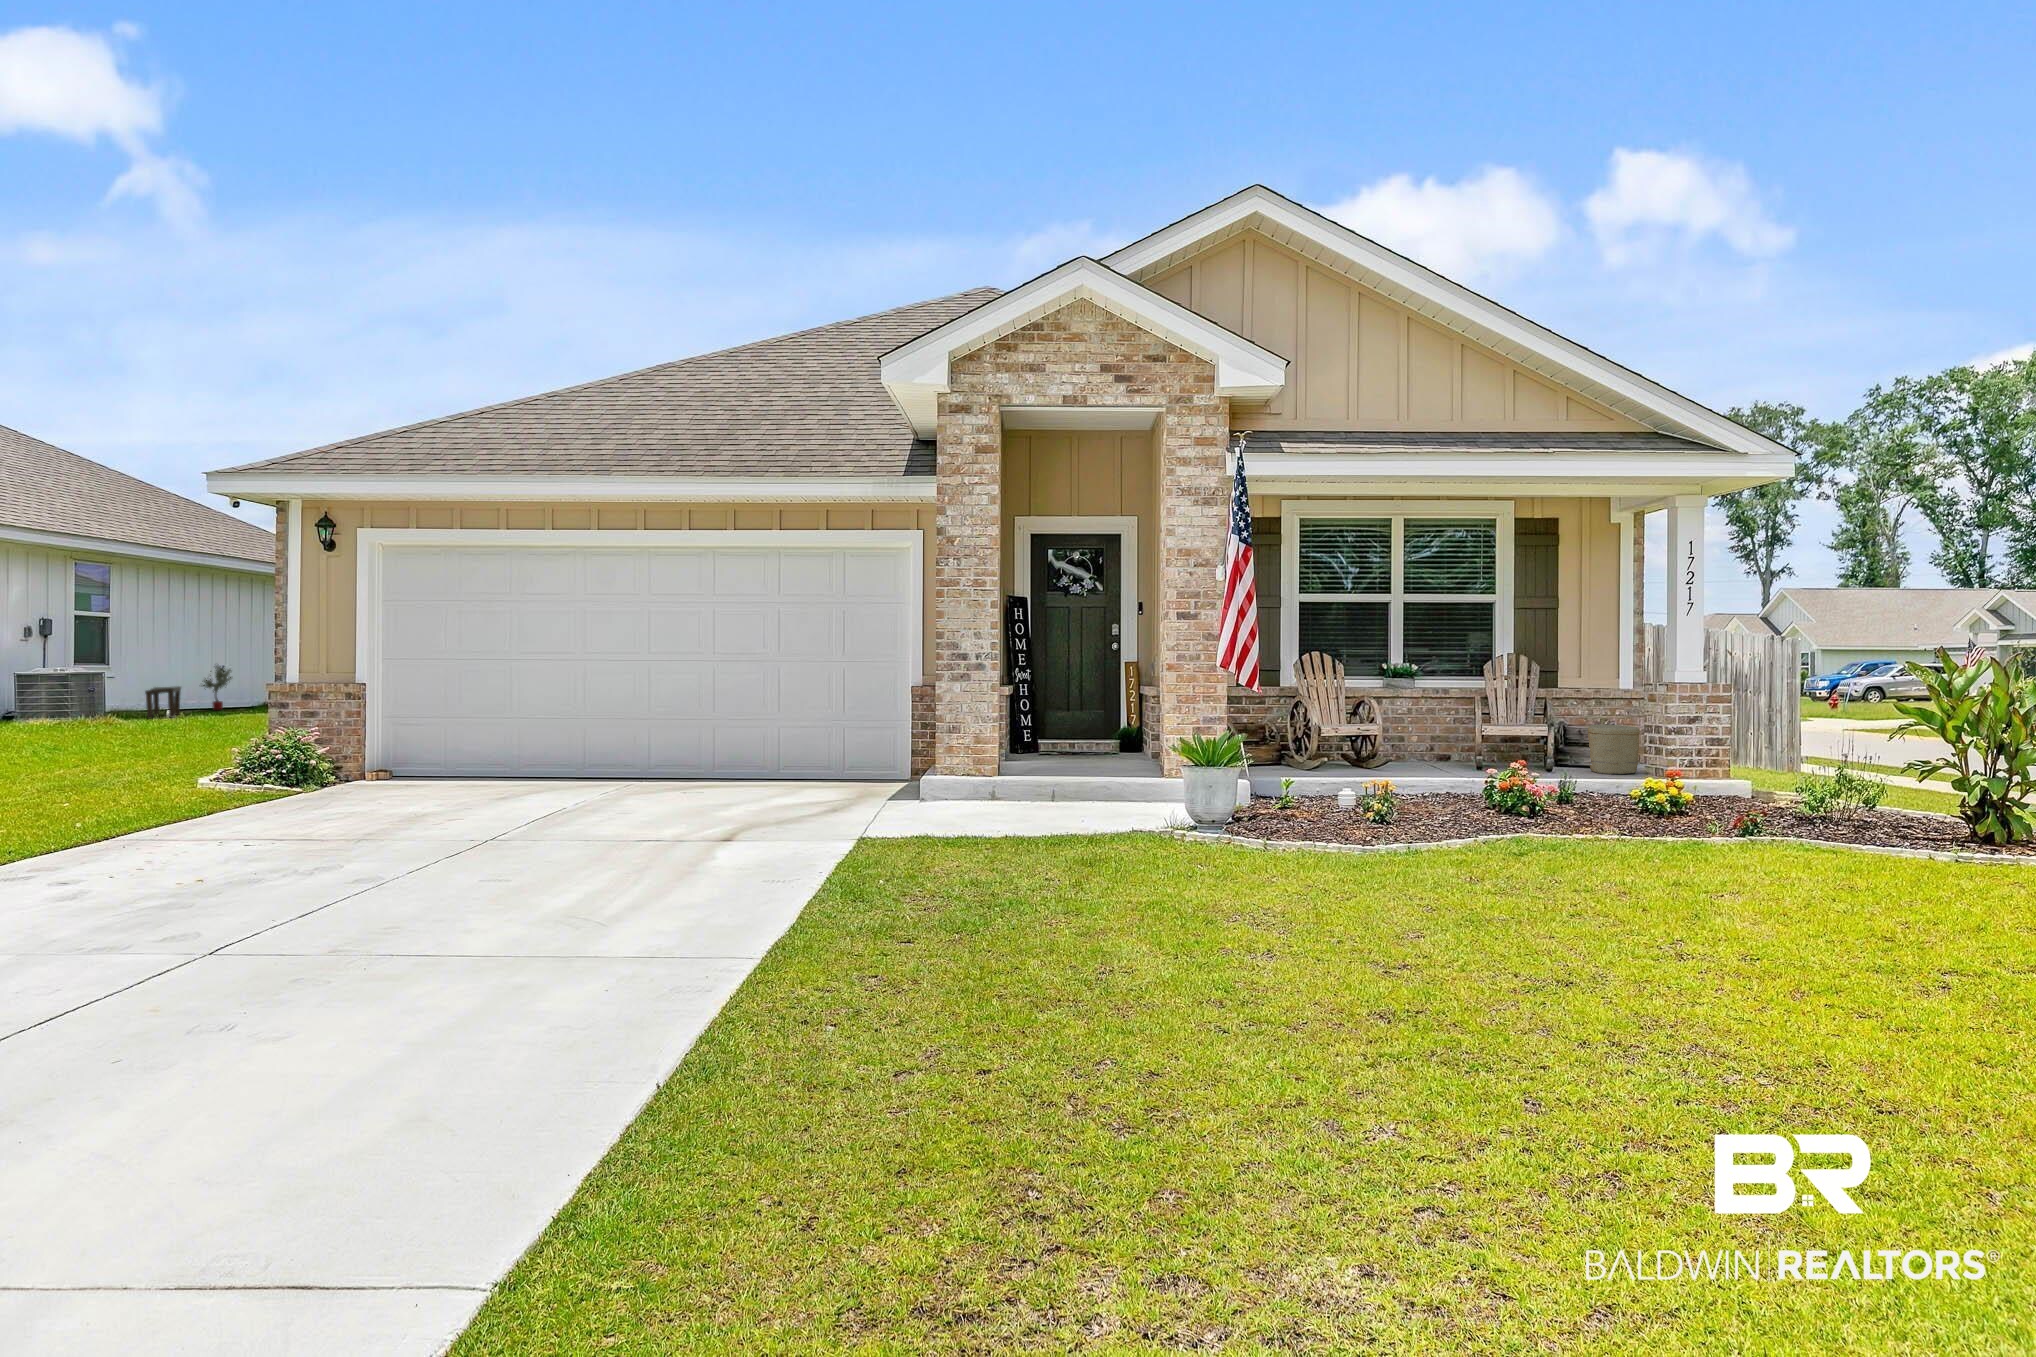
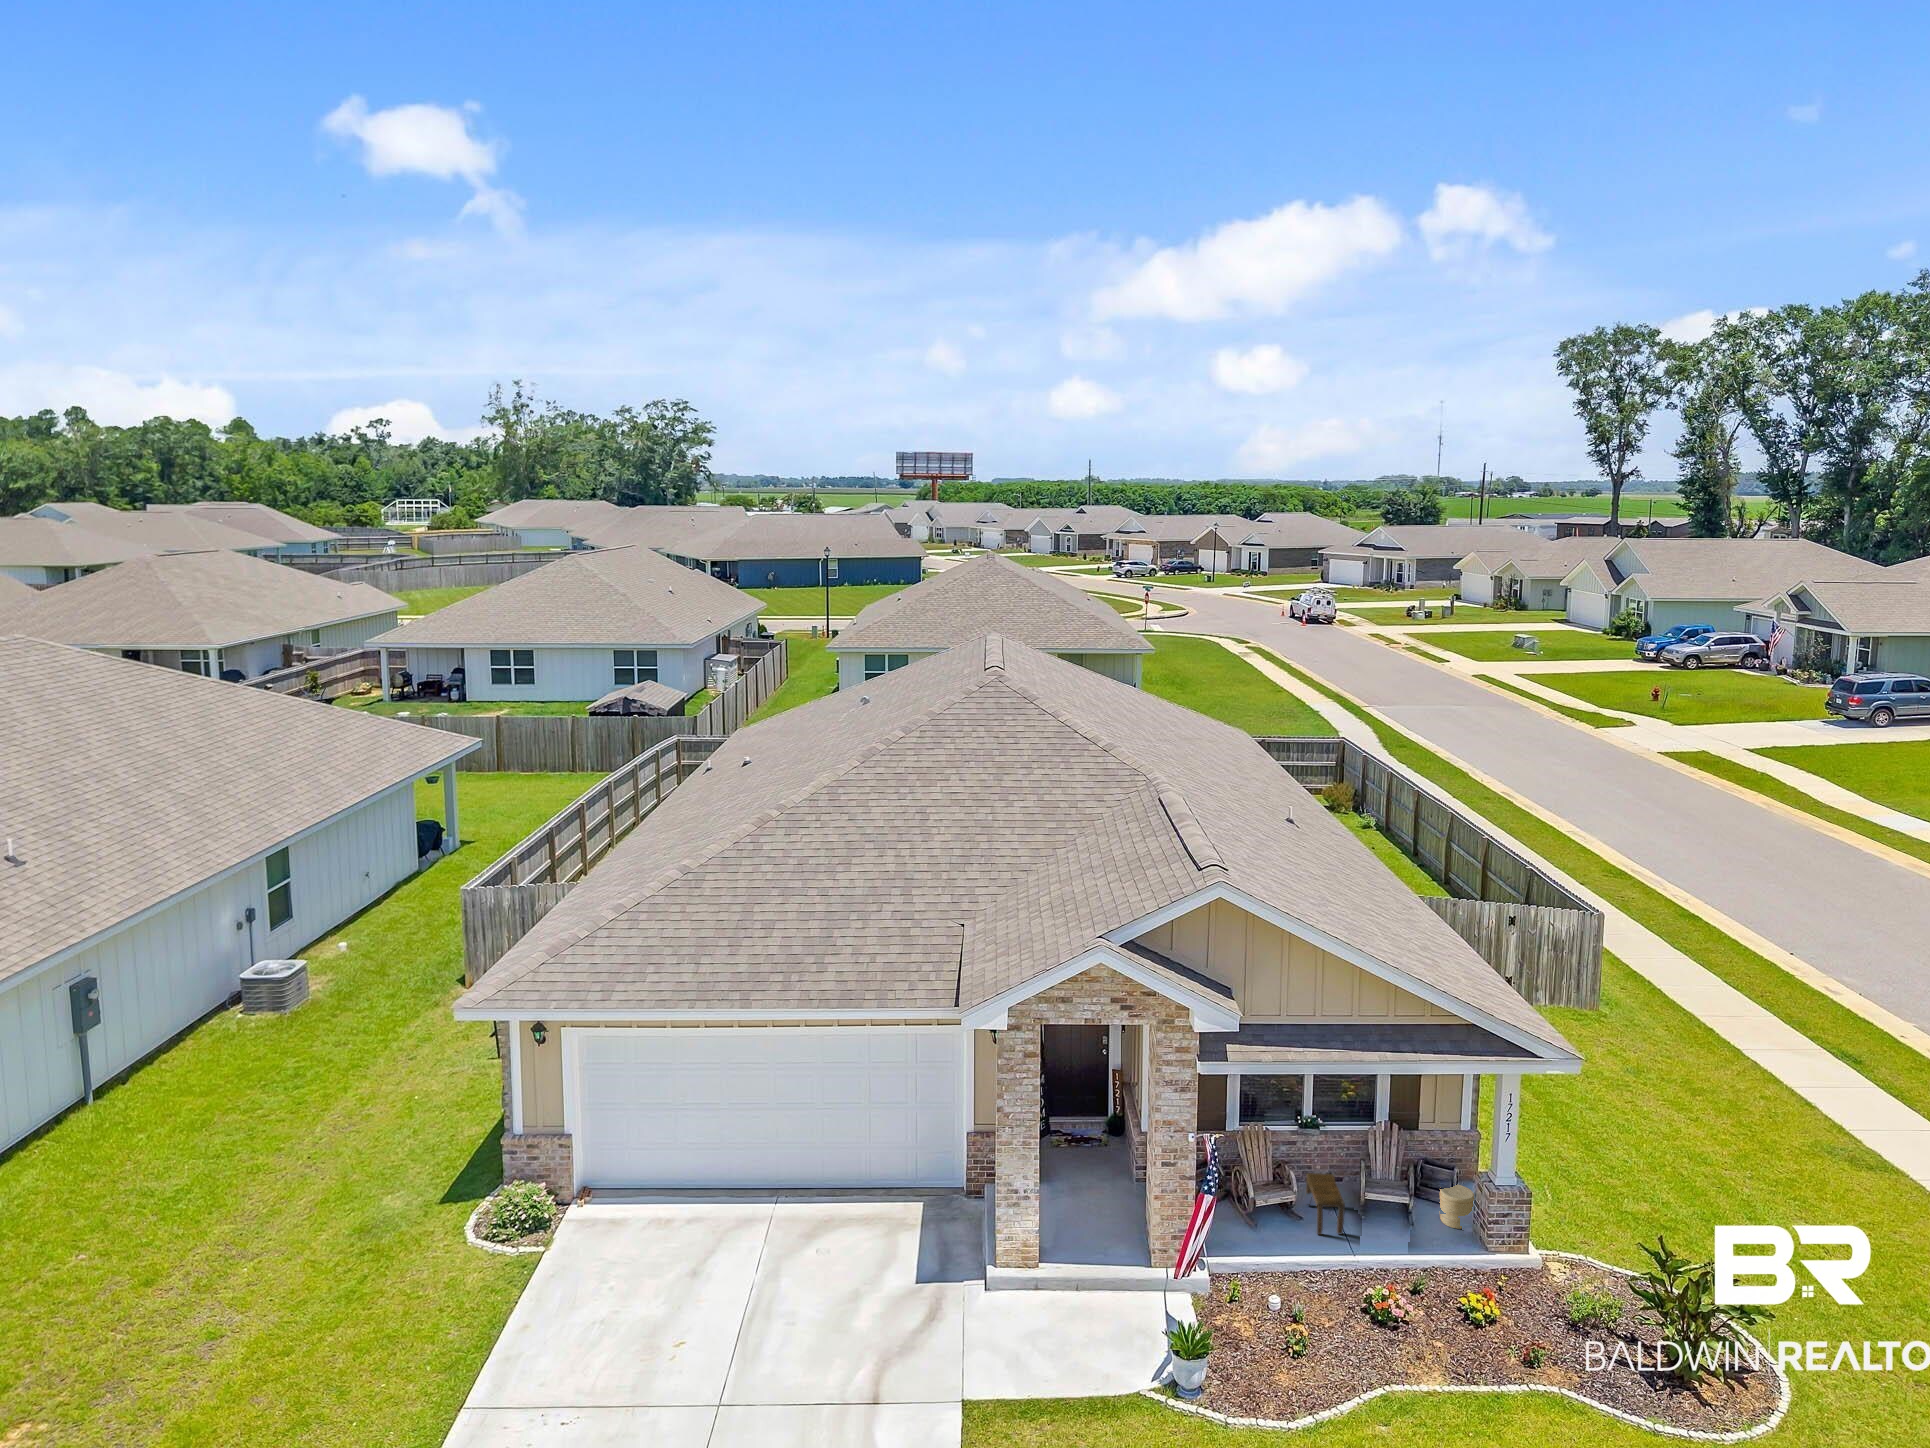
potted tree: present [202,665,232,710] -> none [348,924,374,964]
bench: present [145,686,181,718] -> present [1306,1173,1345,1235]

